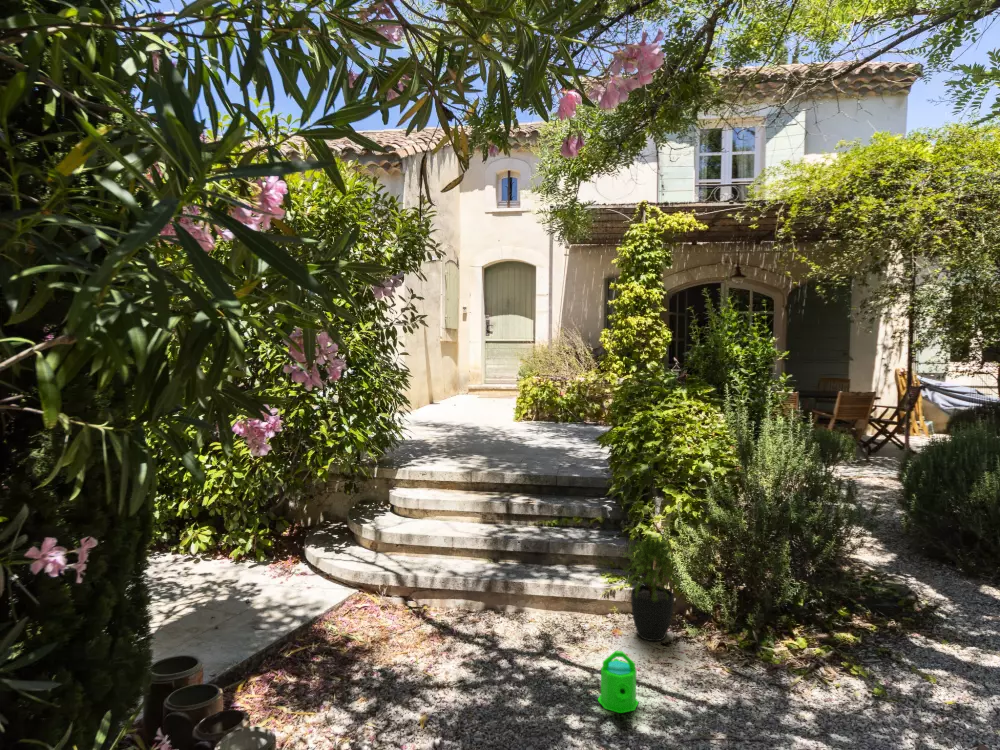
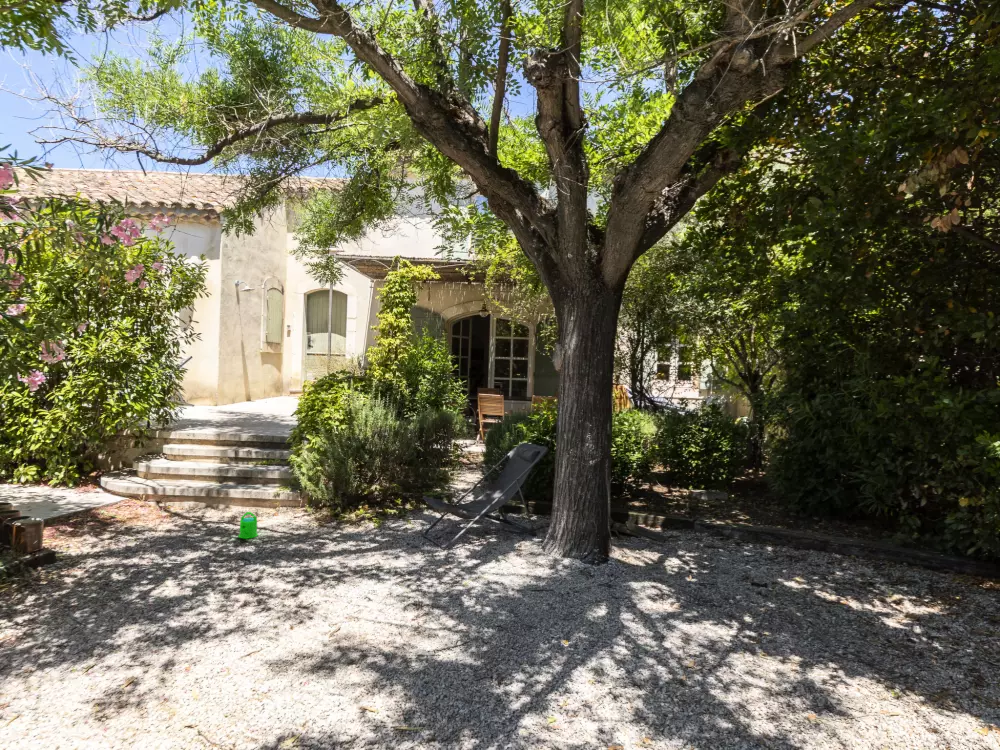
potted plant: present [625,536,679,641] -> none [274,463,305,516]

